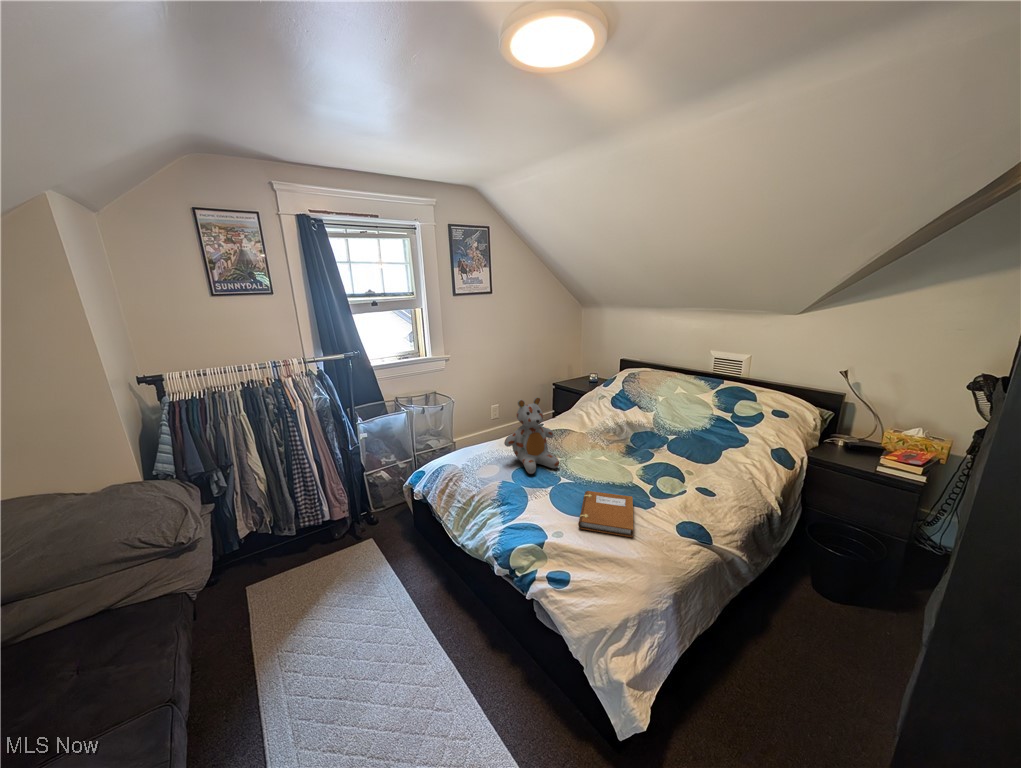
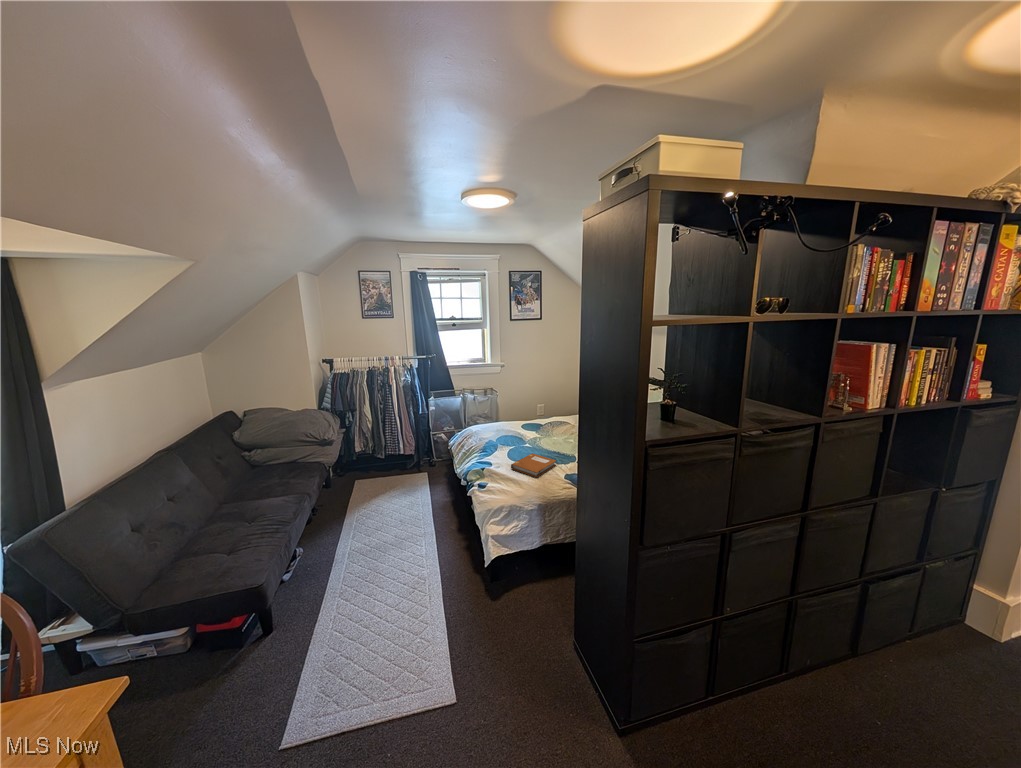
stuffed bear: present [504,397,559,474] -> none [501,394,537,442]

